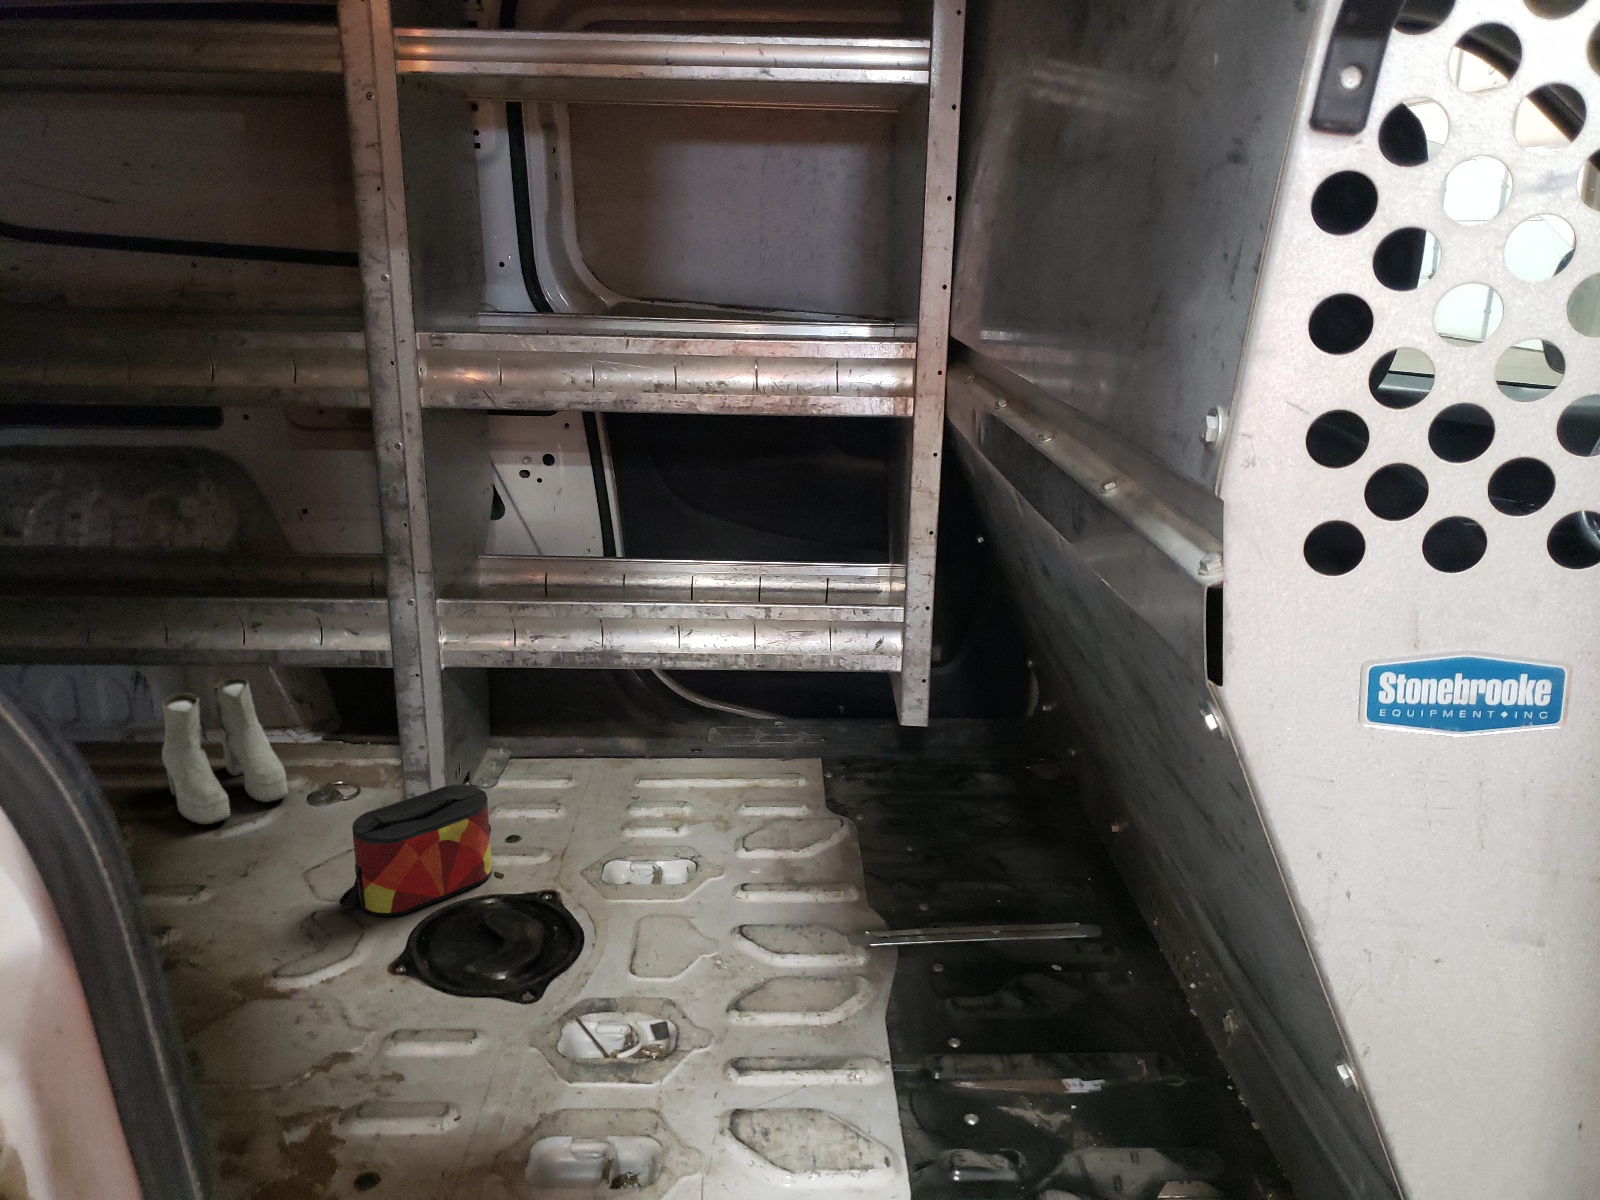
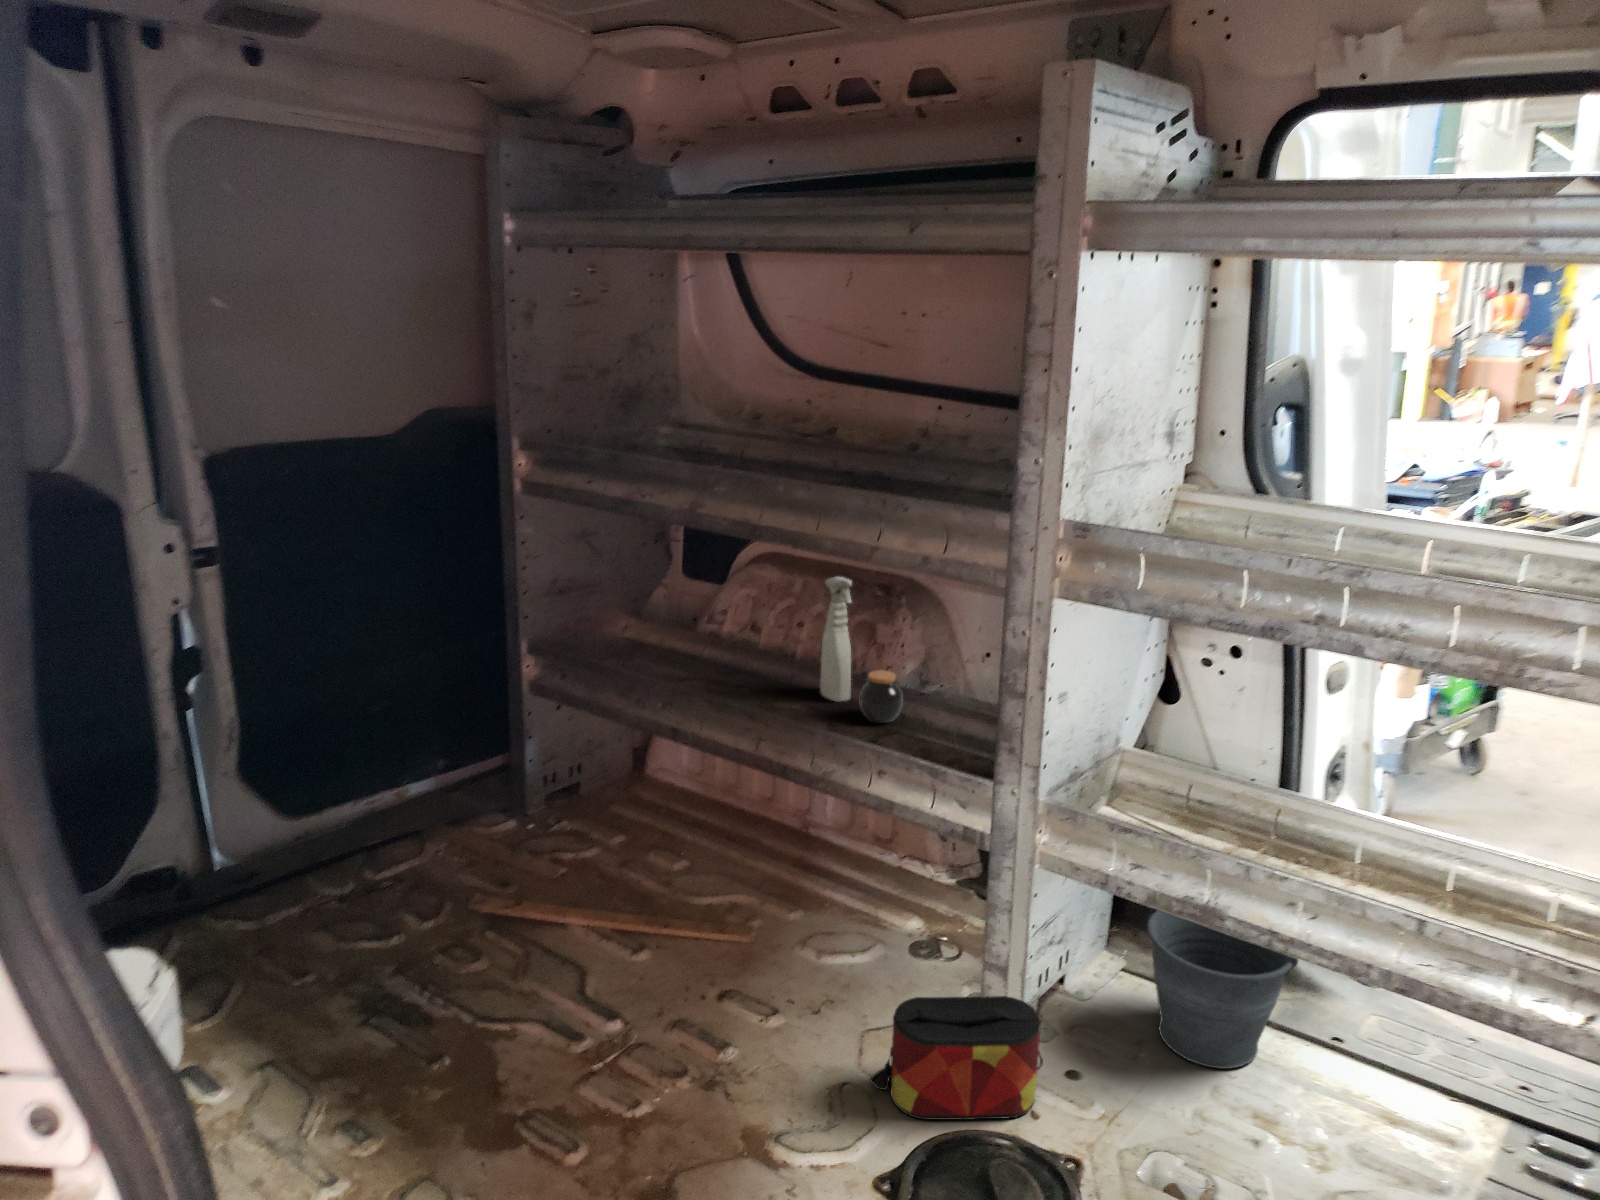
spray bottle: none [112,439,169,578] -> present [820,577,852,702]
jar: none [190,530,241,586] -> present [860,670,903,723]
bucket: none [532,626,668,798] -> present [1144,906,1298,1069]
boots: present [162,678,288,824] -> none [803,808,898,941]

